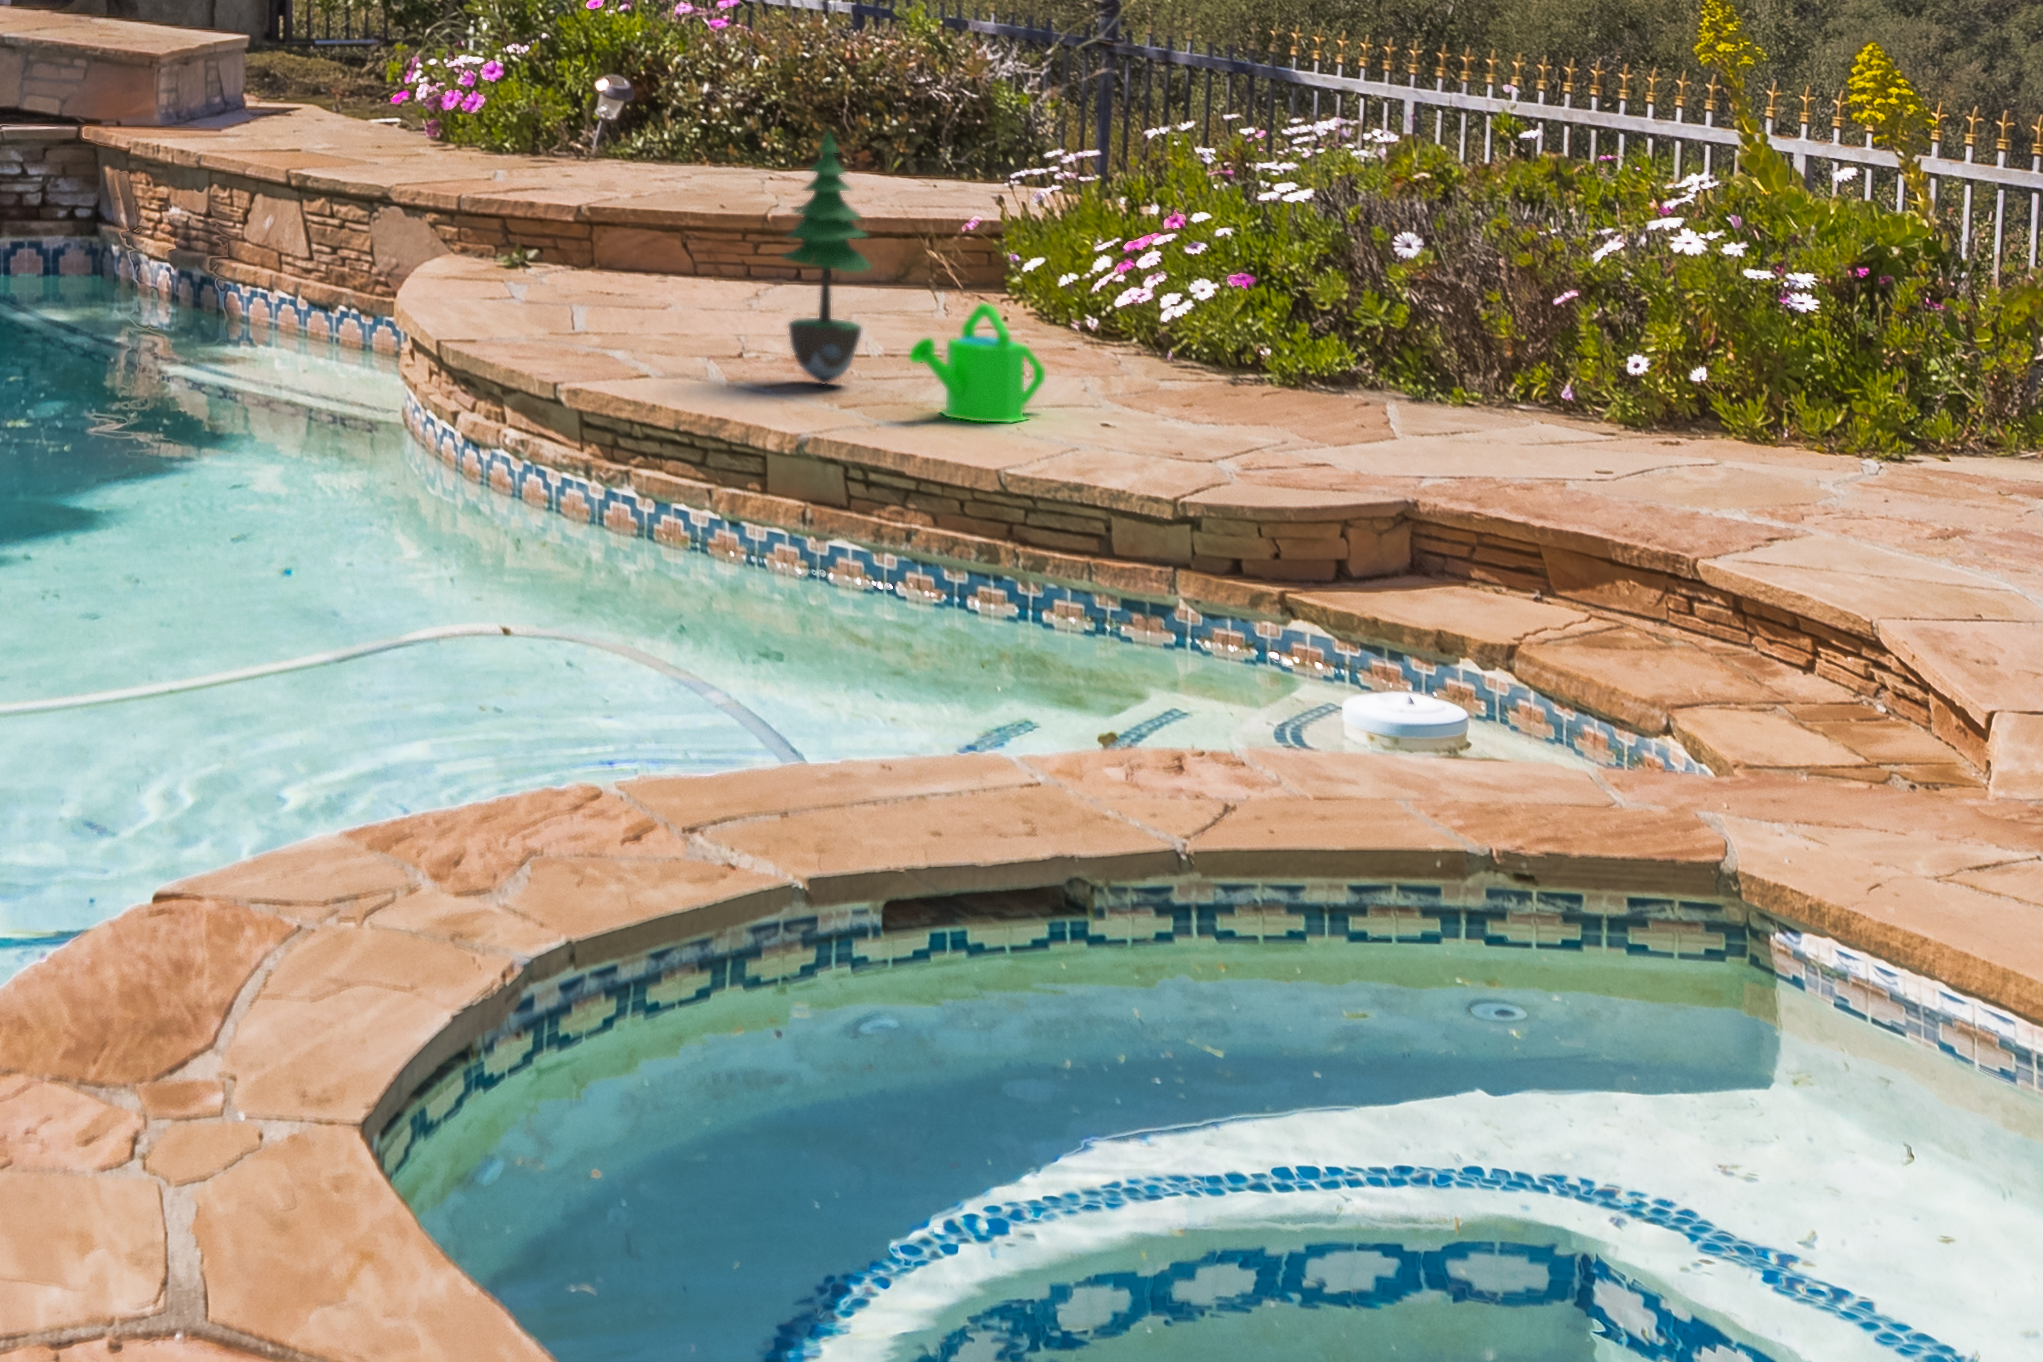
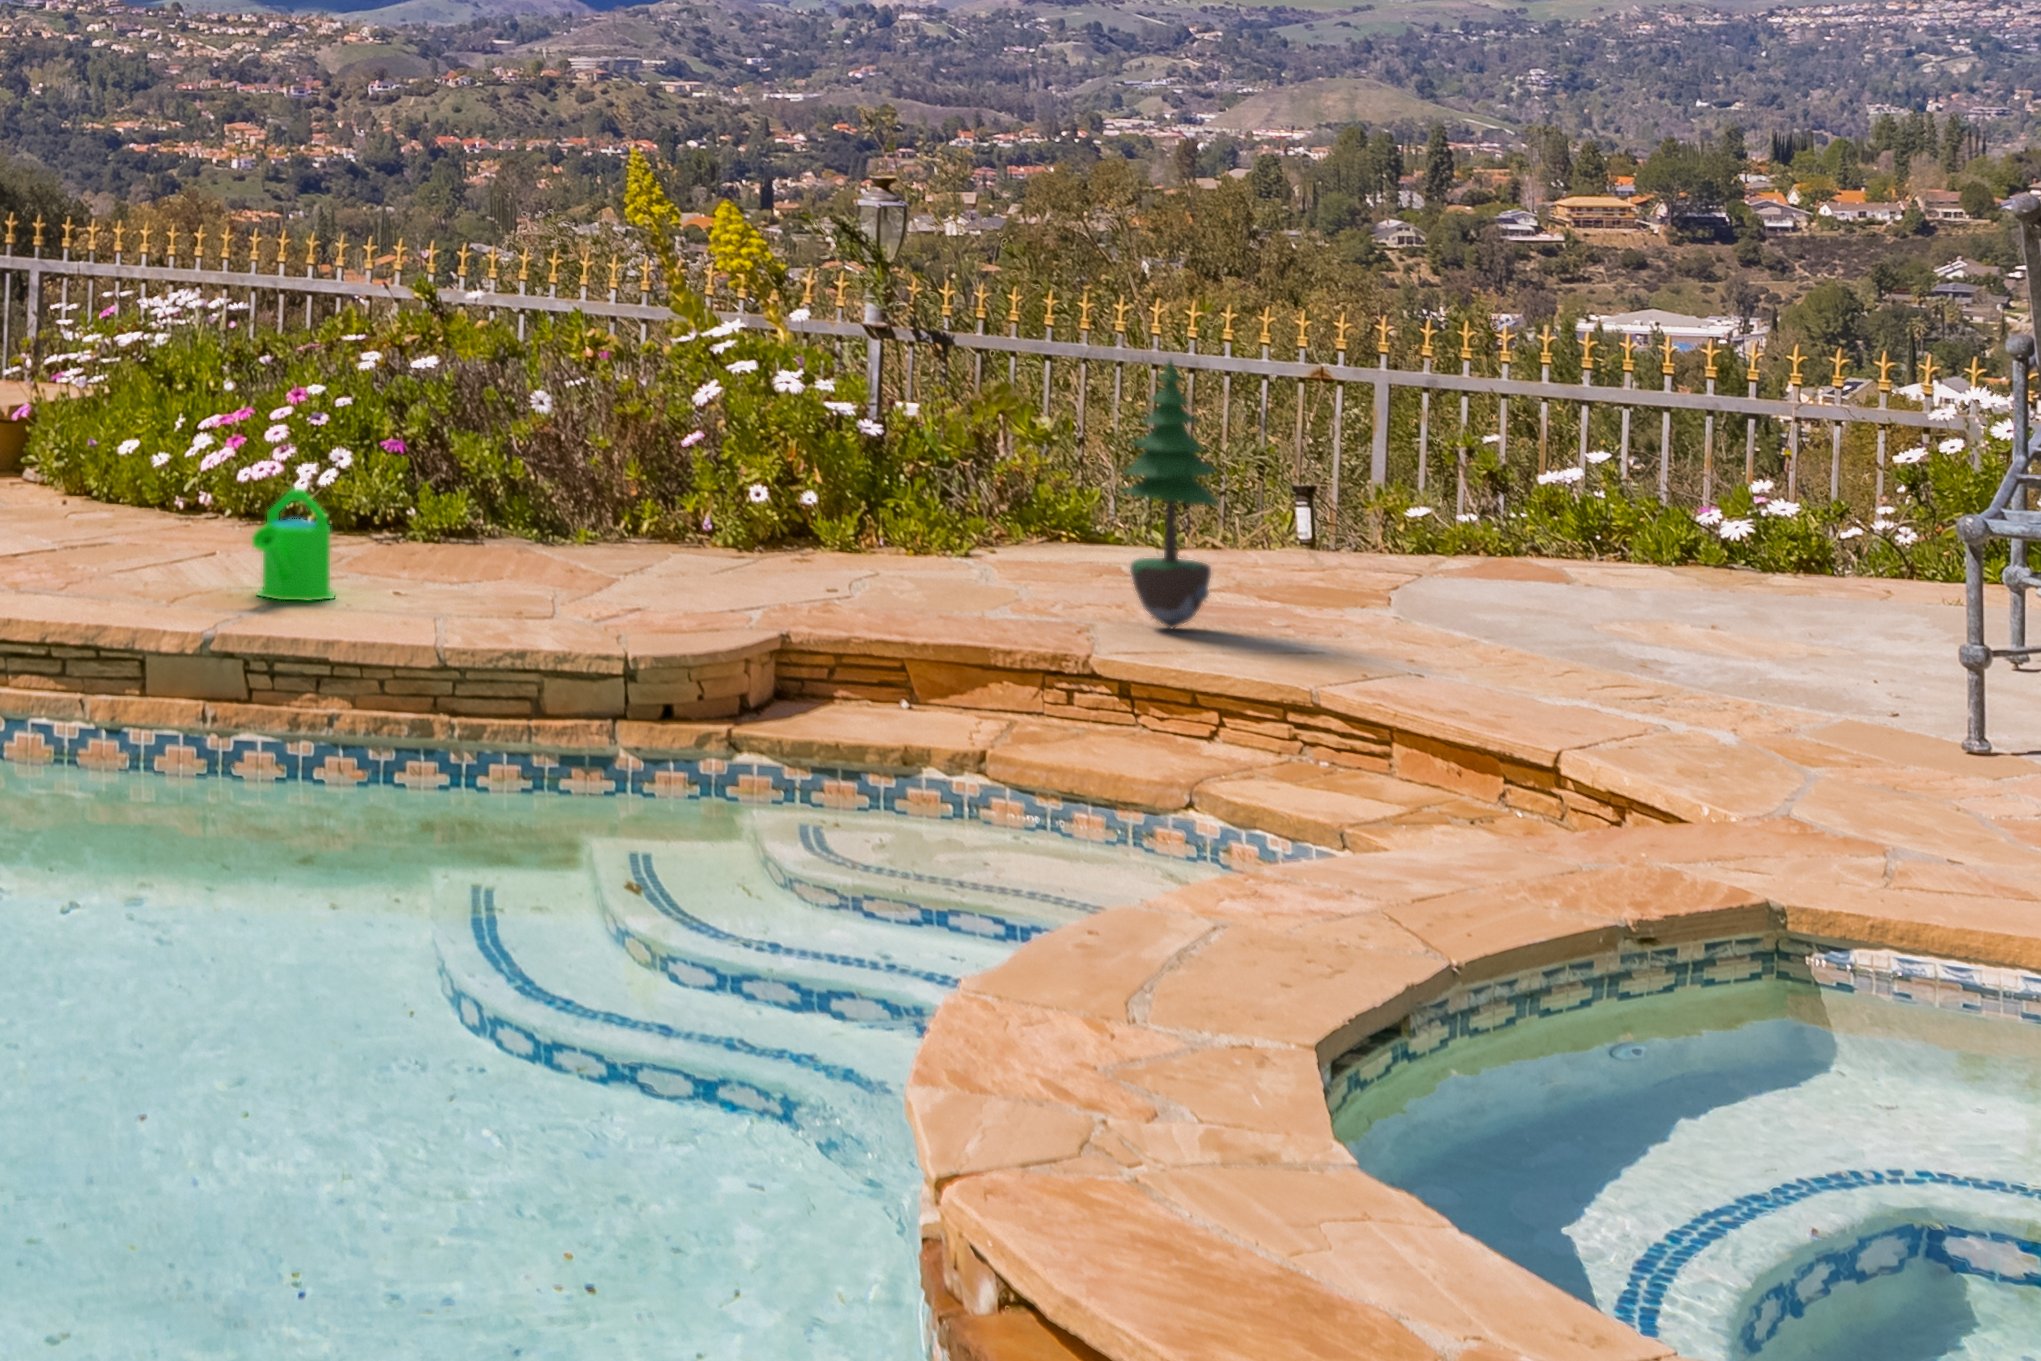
potted tree: present [782,133,872,384] -> present [1123,360,1219,628]

